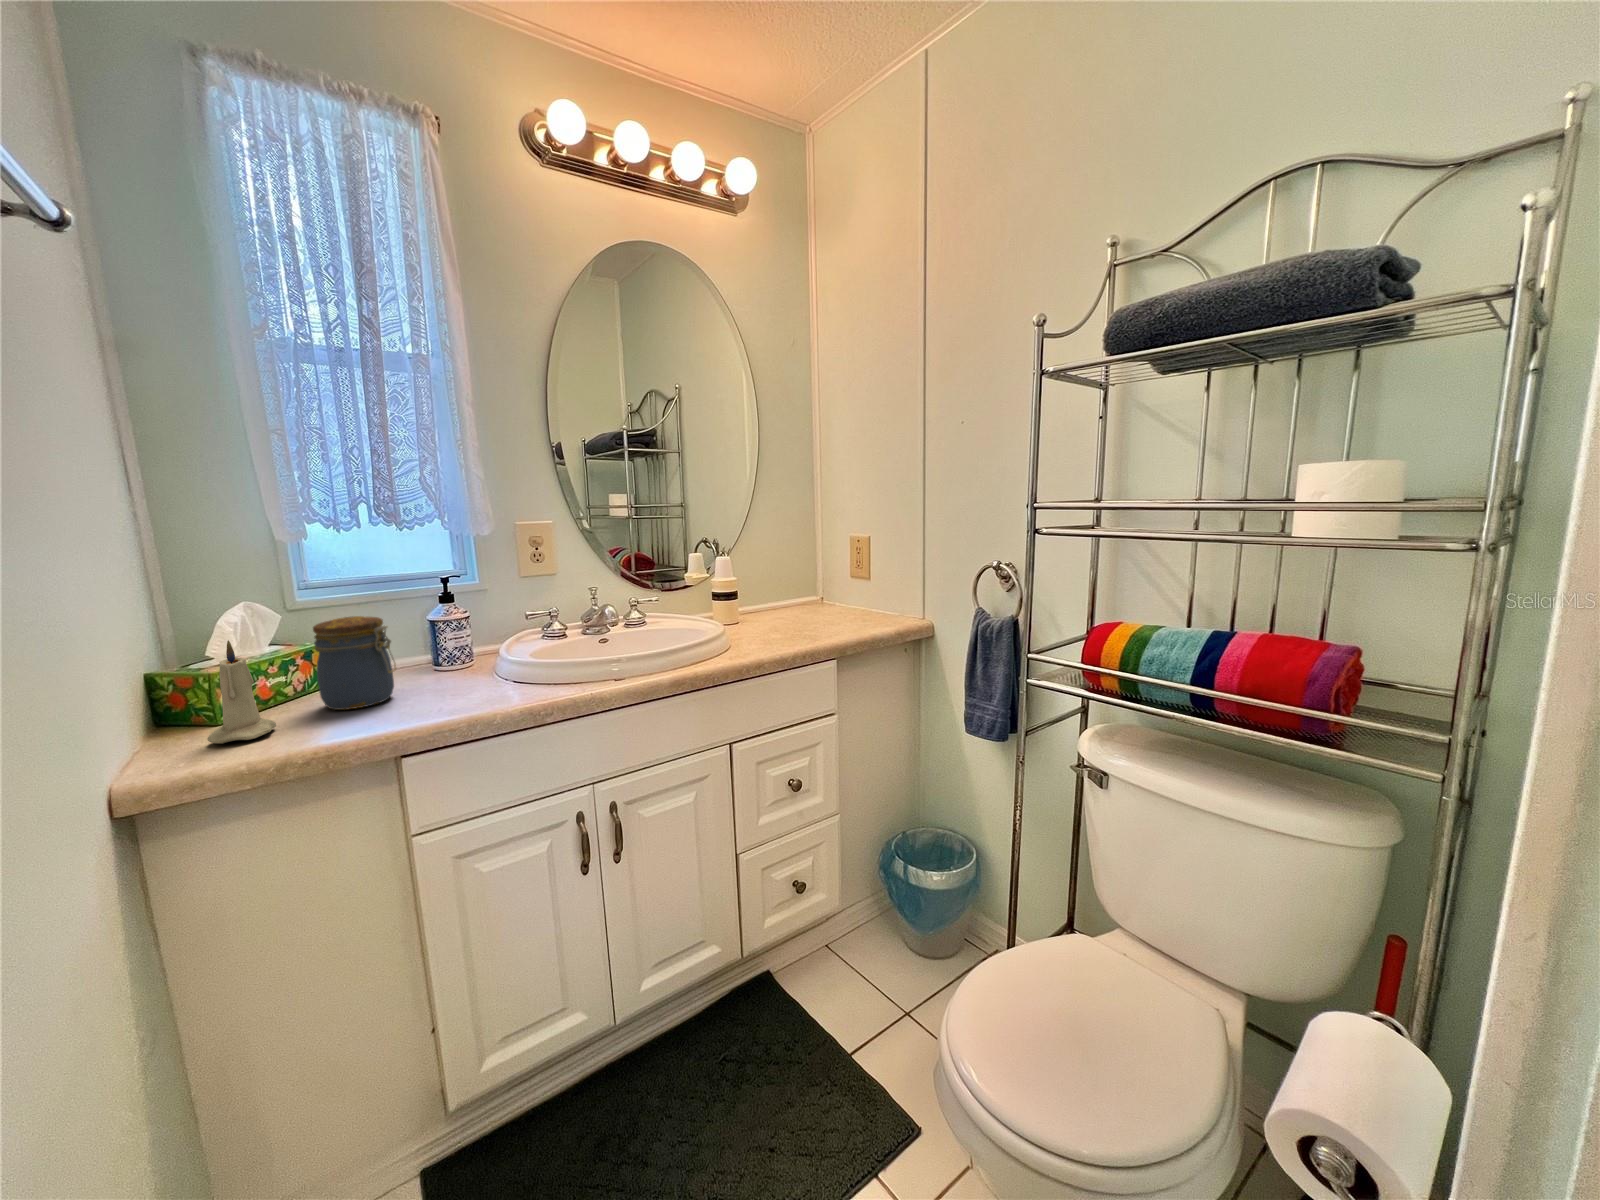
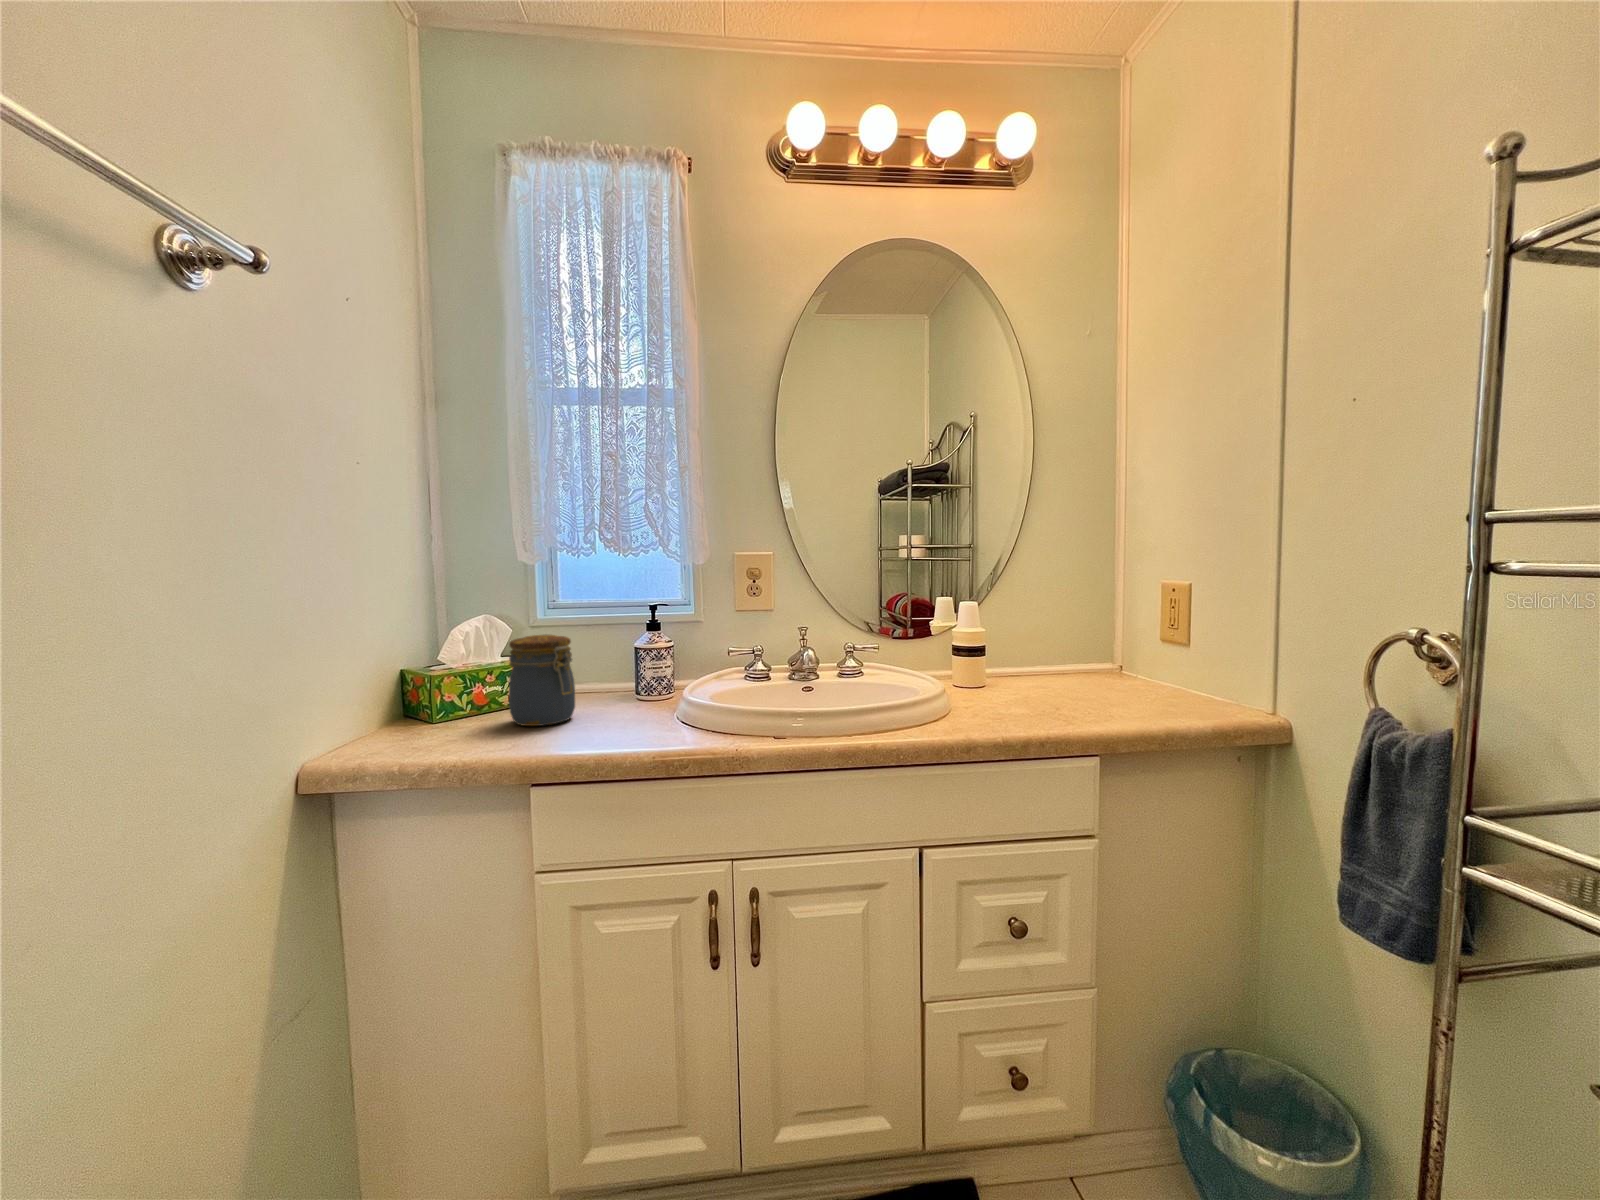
candle: present [208,640,276,744] -> none [400,645,460,742]

